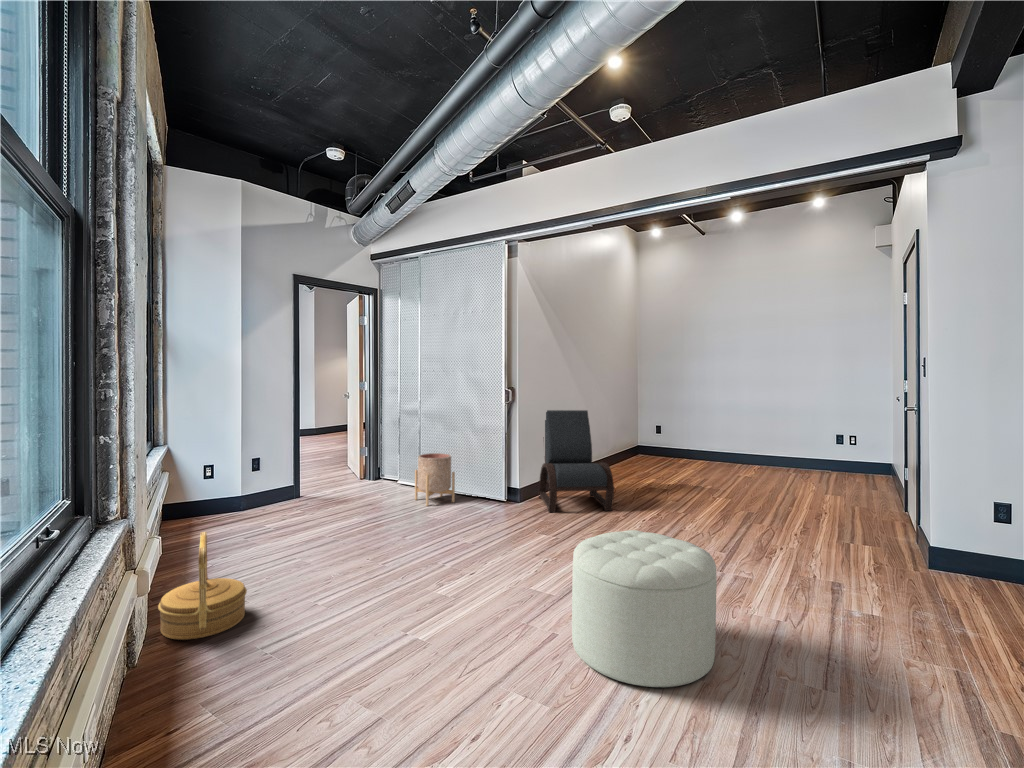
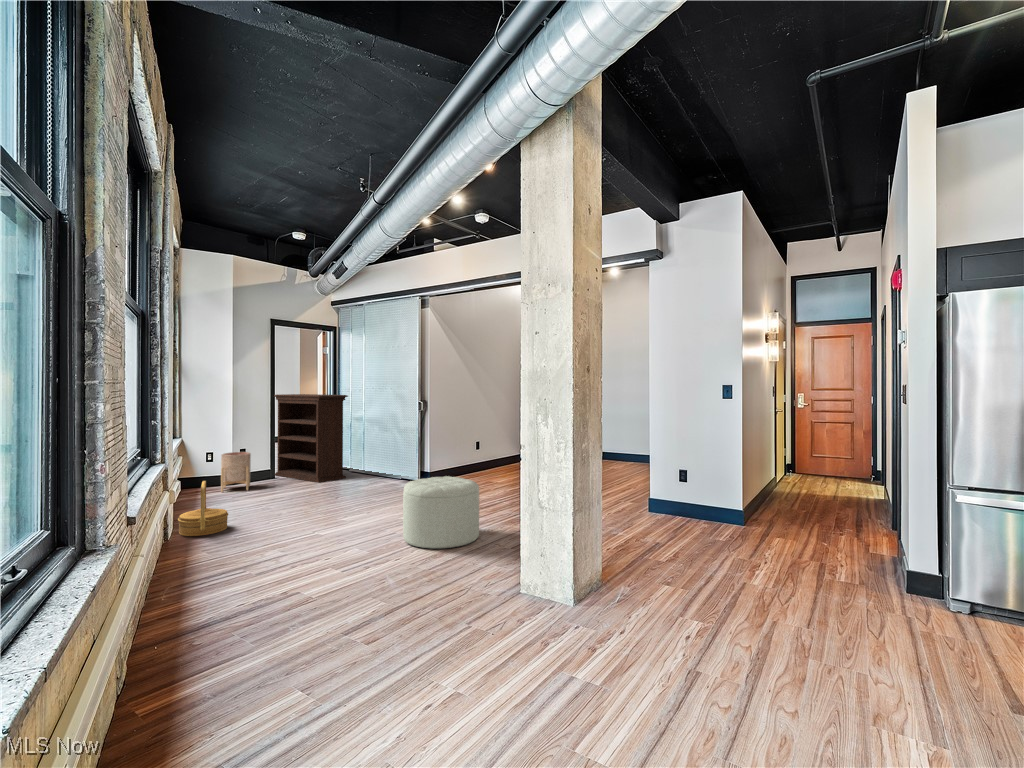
bookshelf: none [294,380,402,507] -> present [274,394,348,483]
lounge chair: present [539,410,614,512] -> none [446,414,492,485]
planter: present [415,453,455,506] -> present [221,452,251,492]

